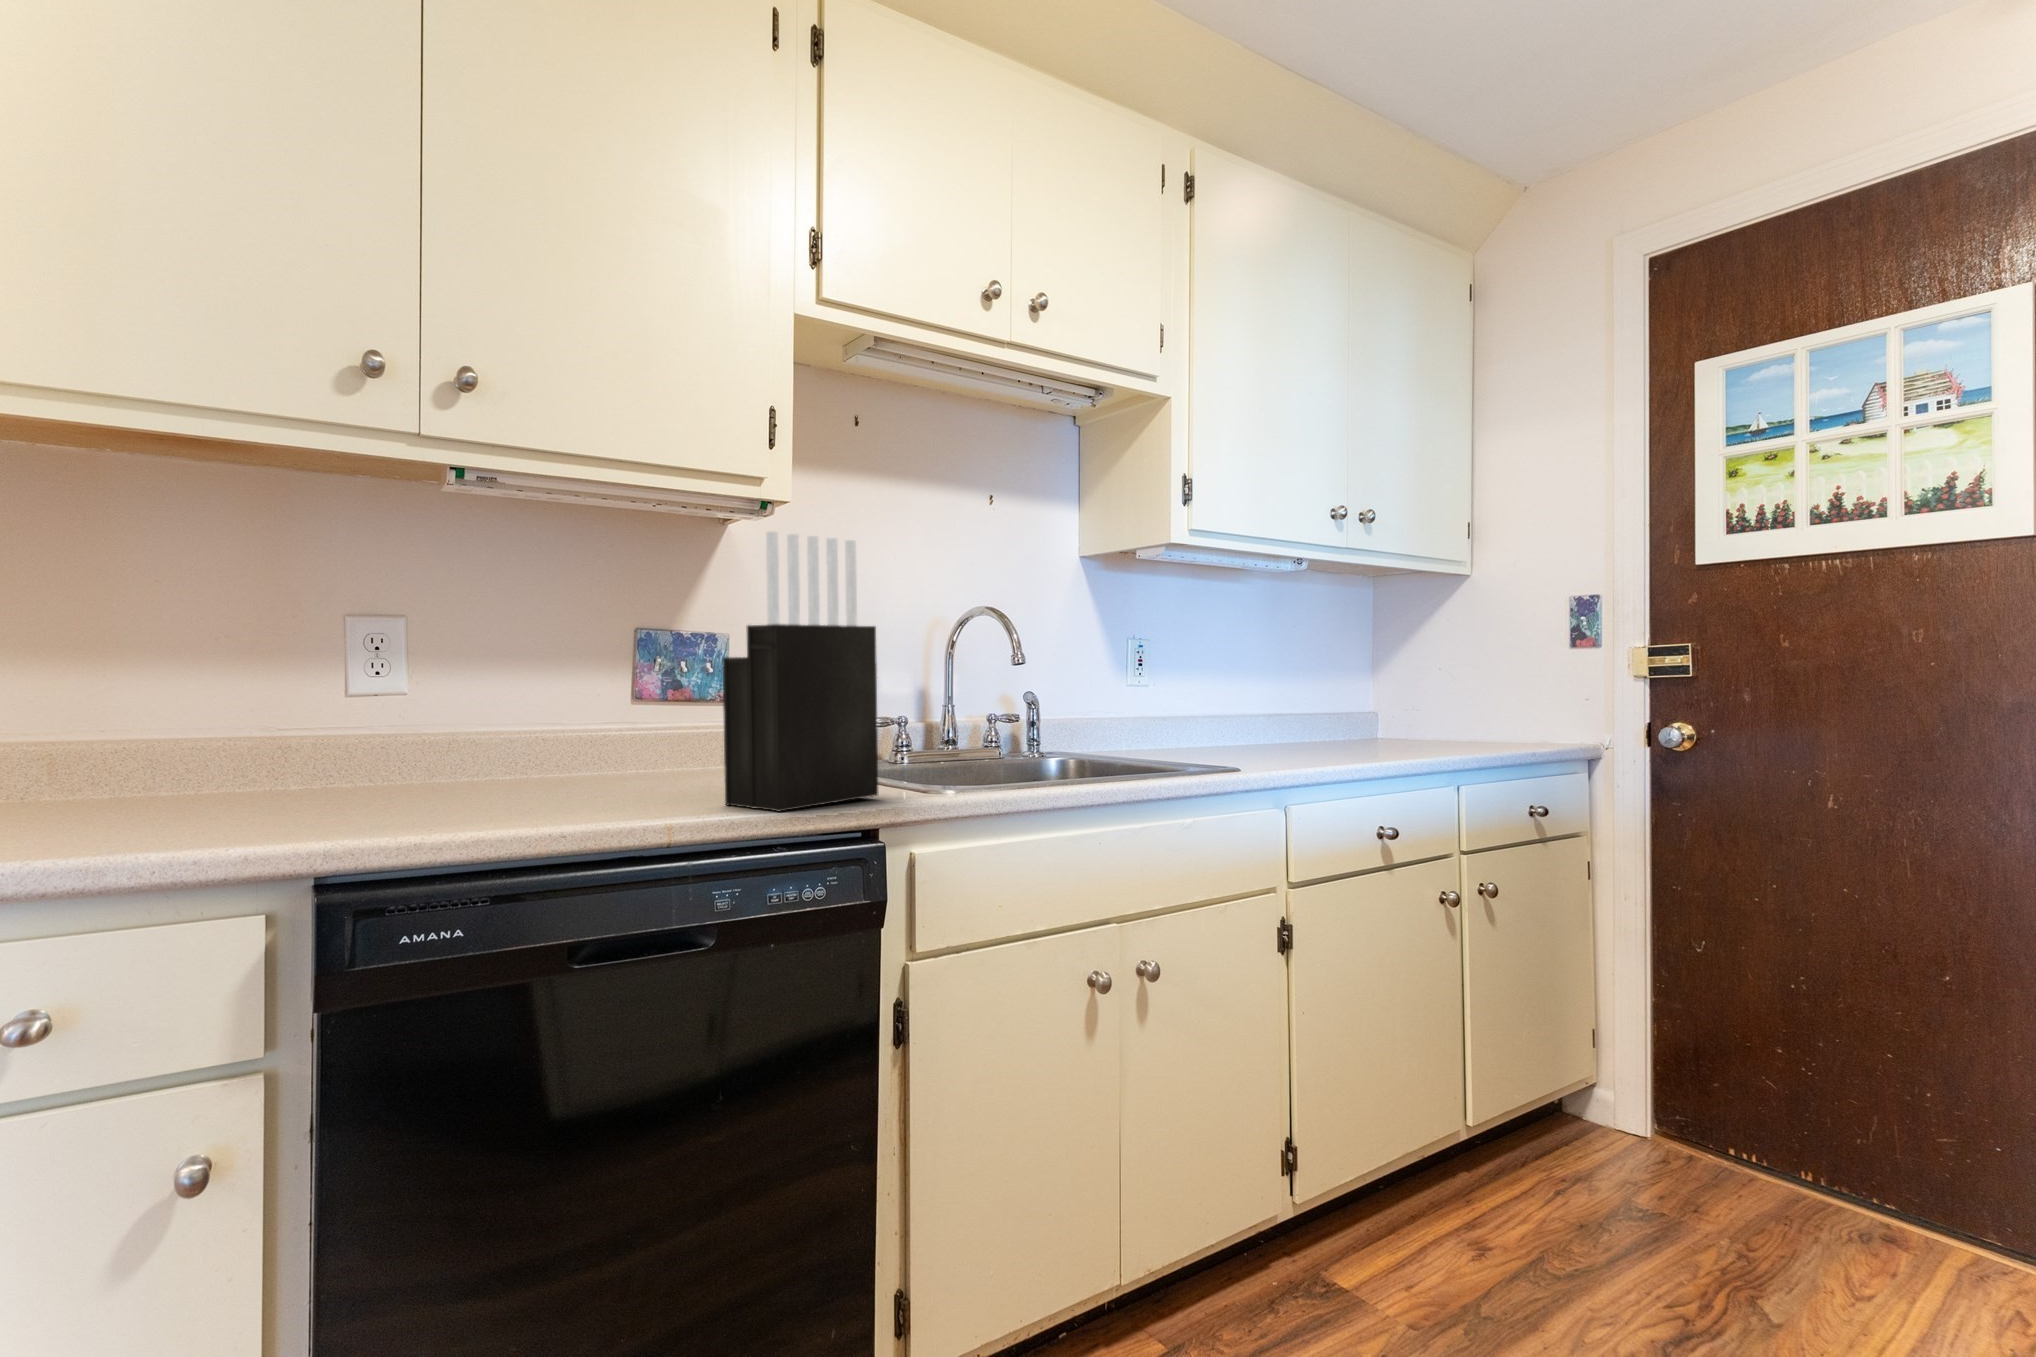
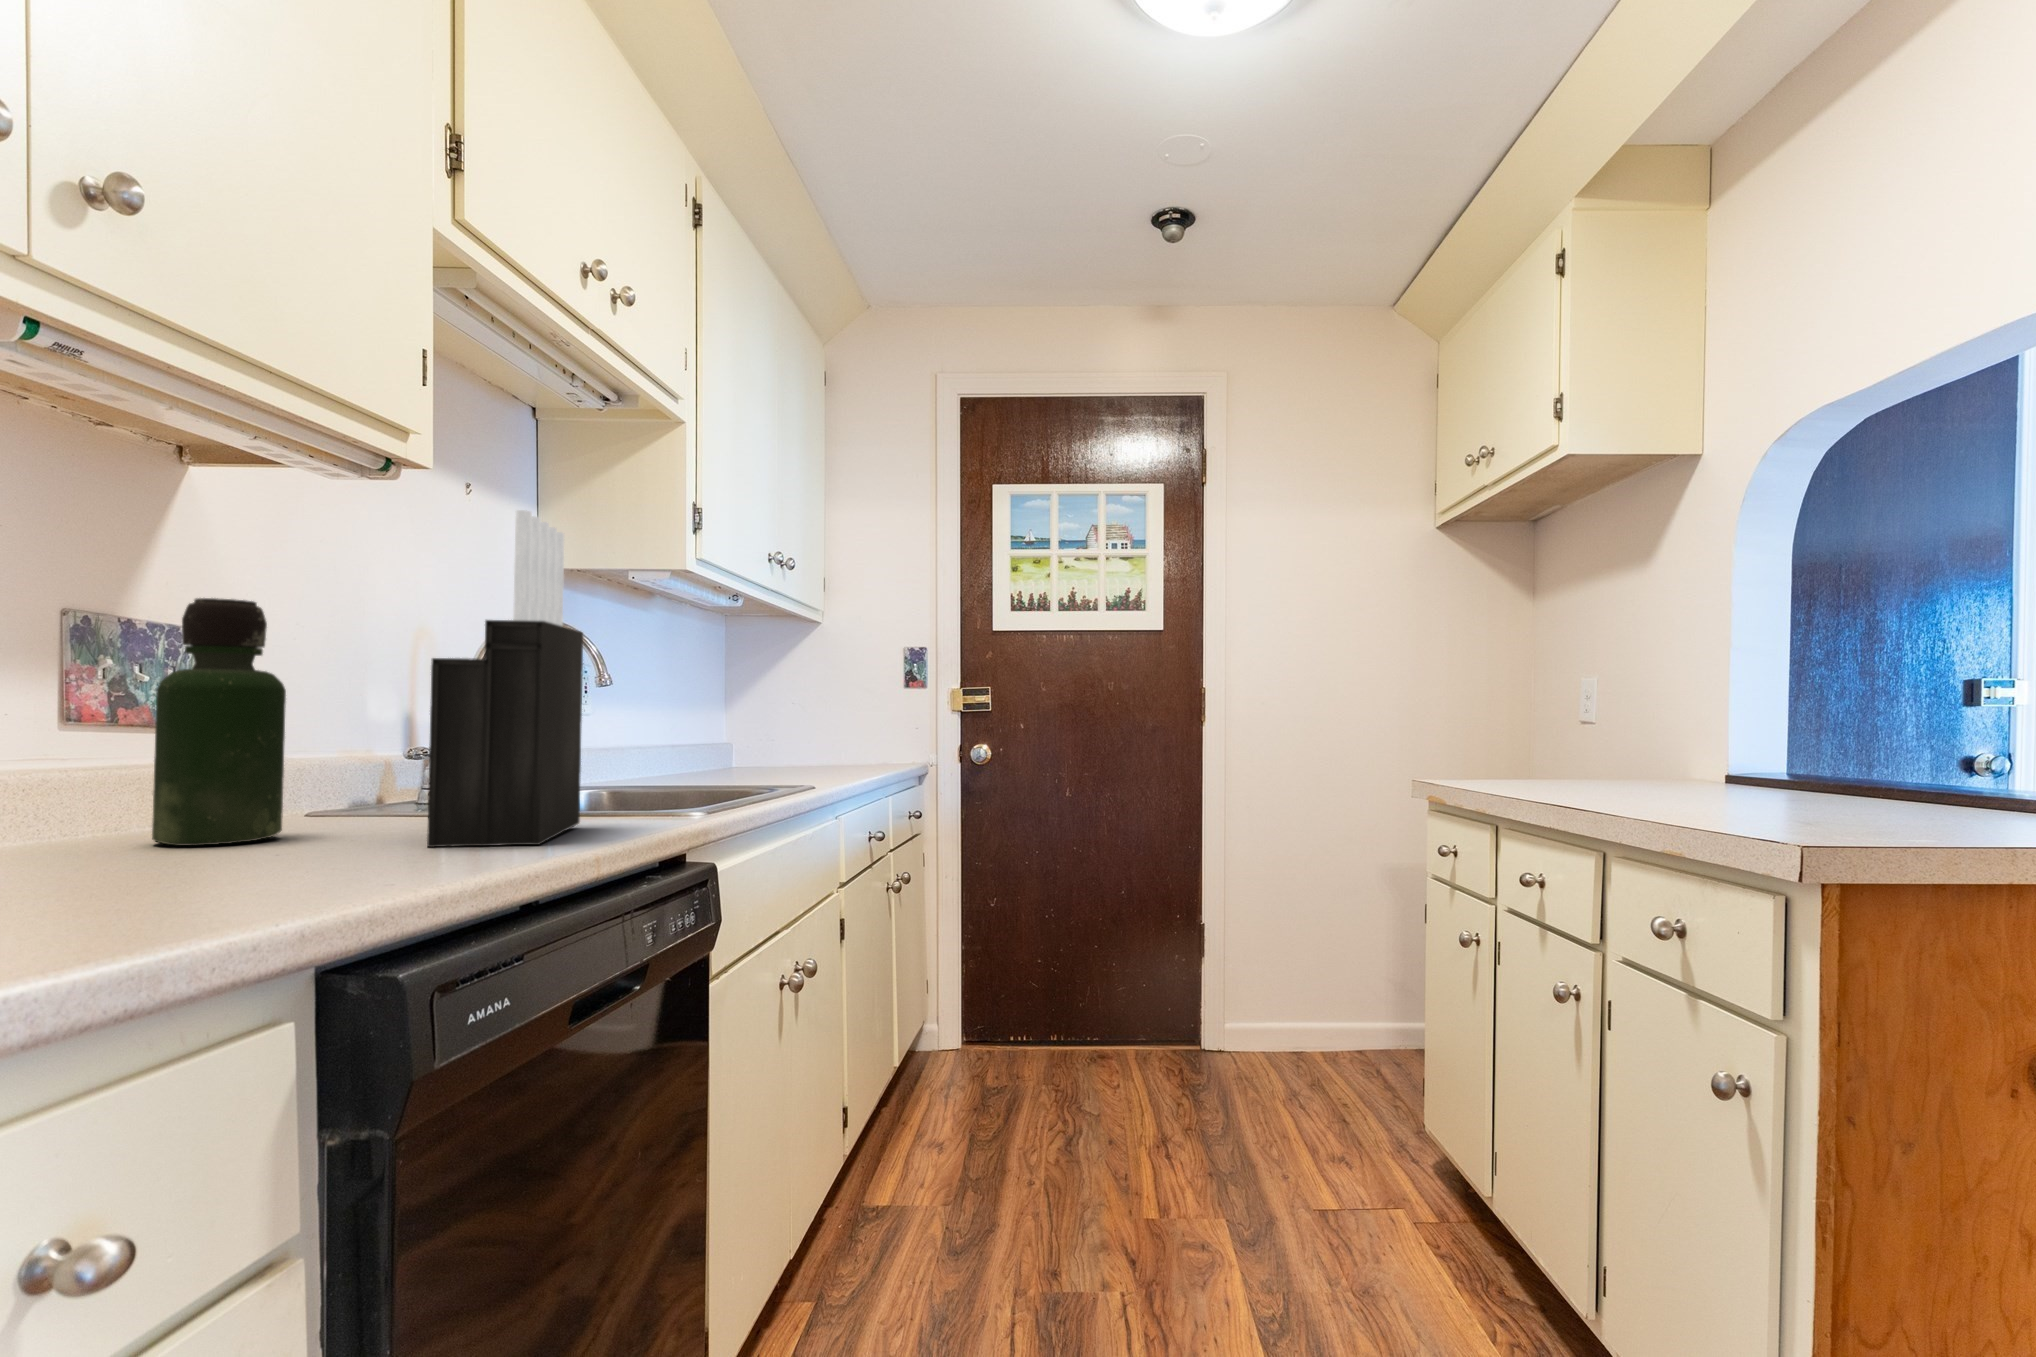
bottle: none [634,617,709,789] -> present [152,598,286,846]

